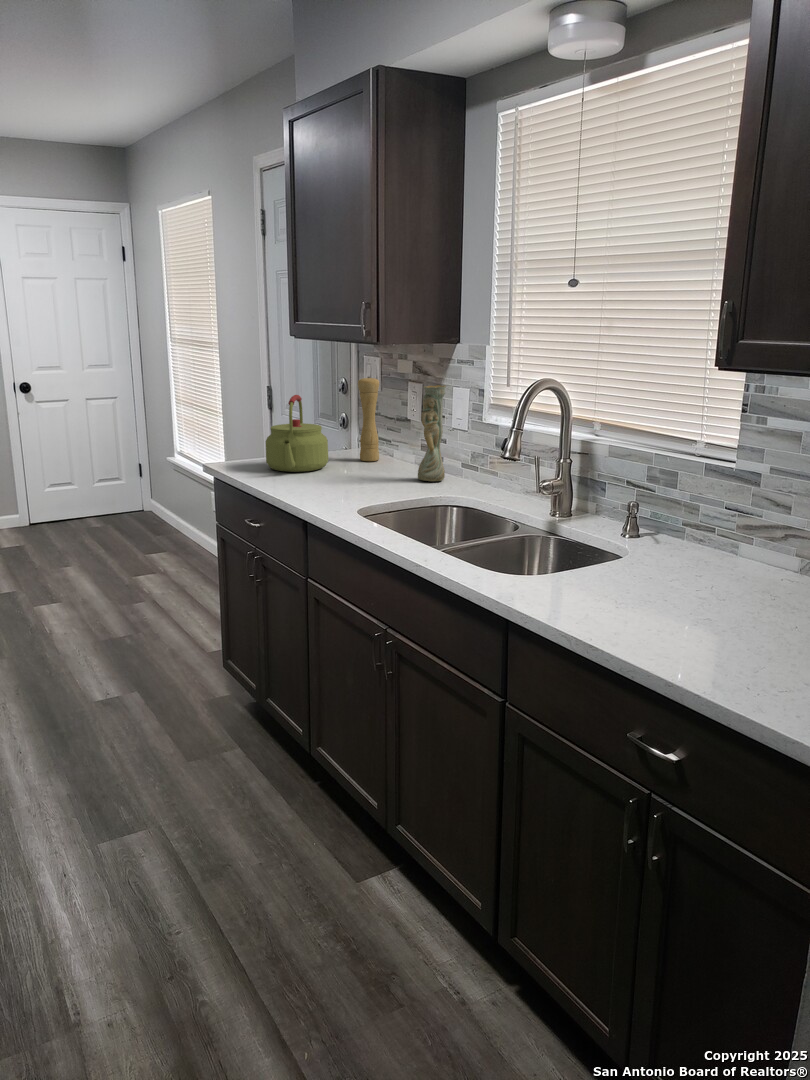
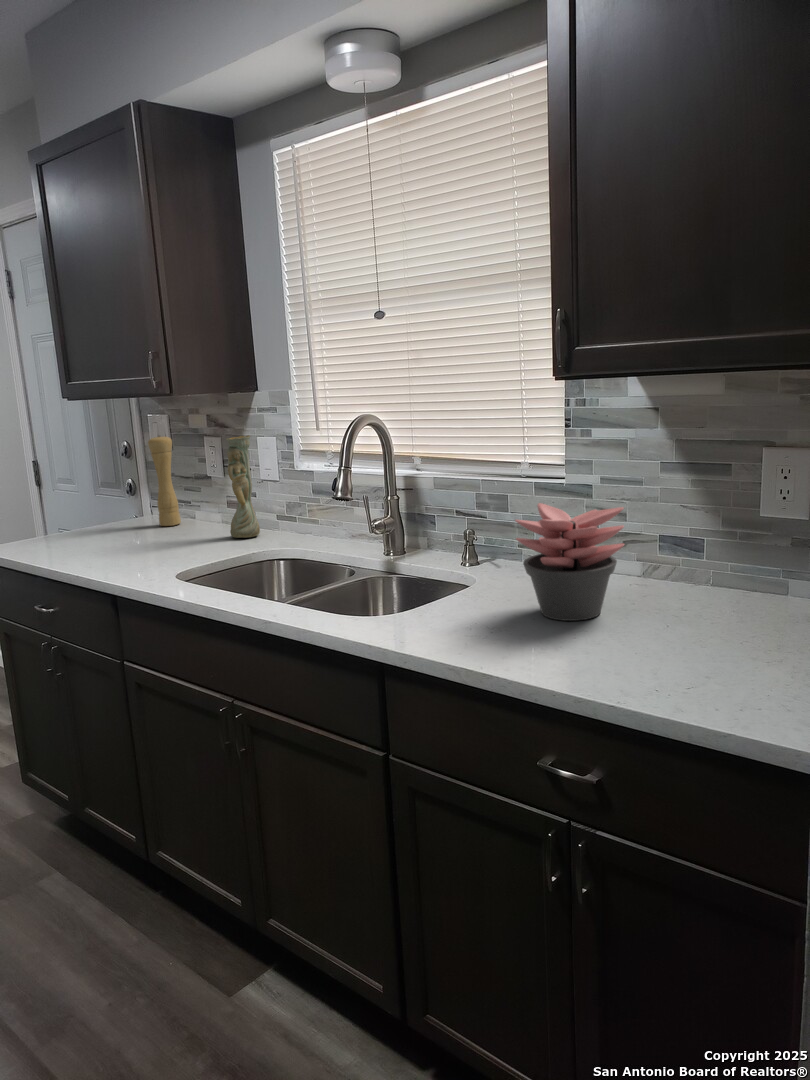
kettle: present [266,395,328,472] -> none [50,461,126,547]
succulent plant: none [660,486,775,607] -> present [515,503,624,621]

